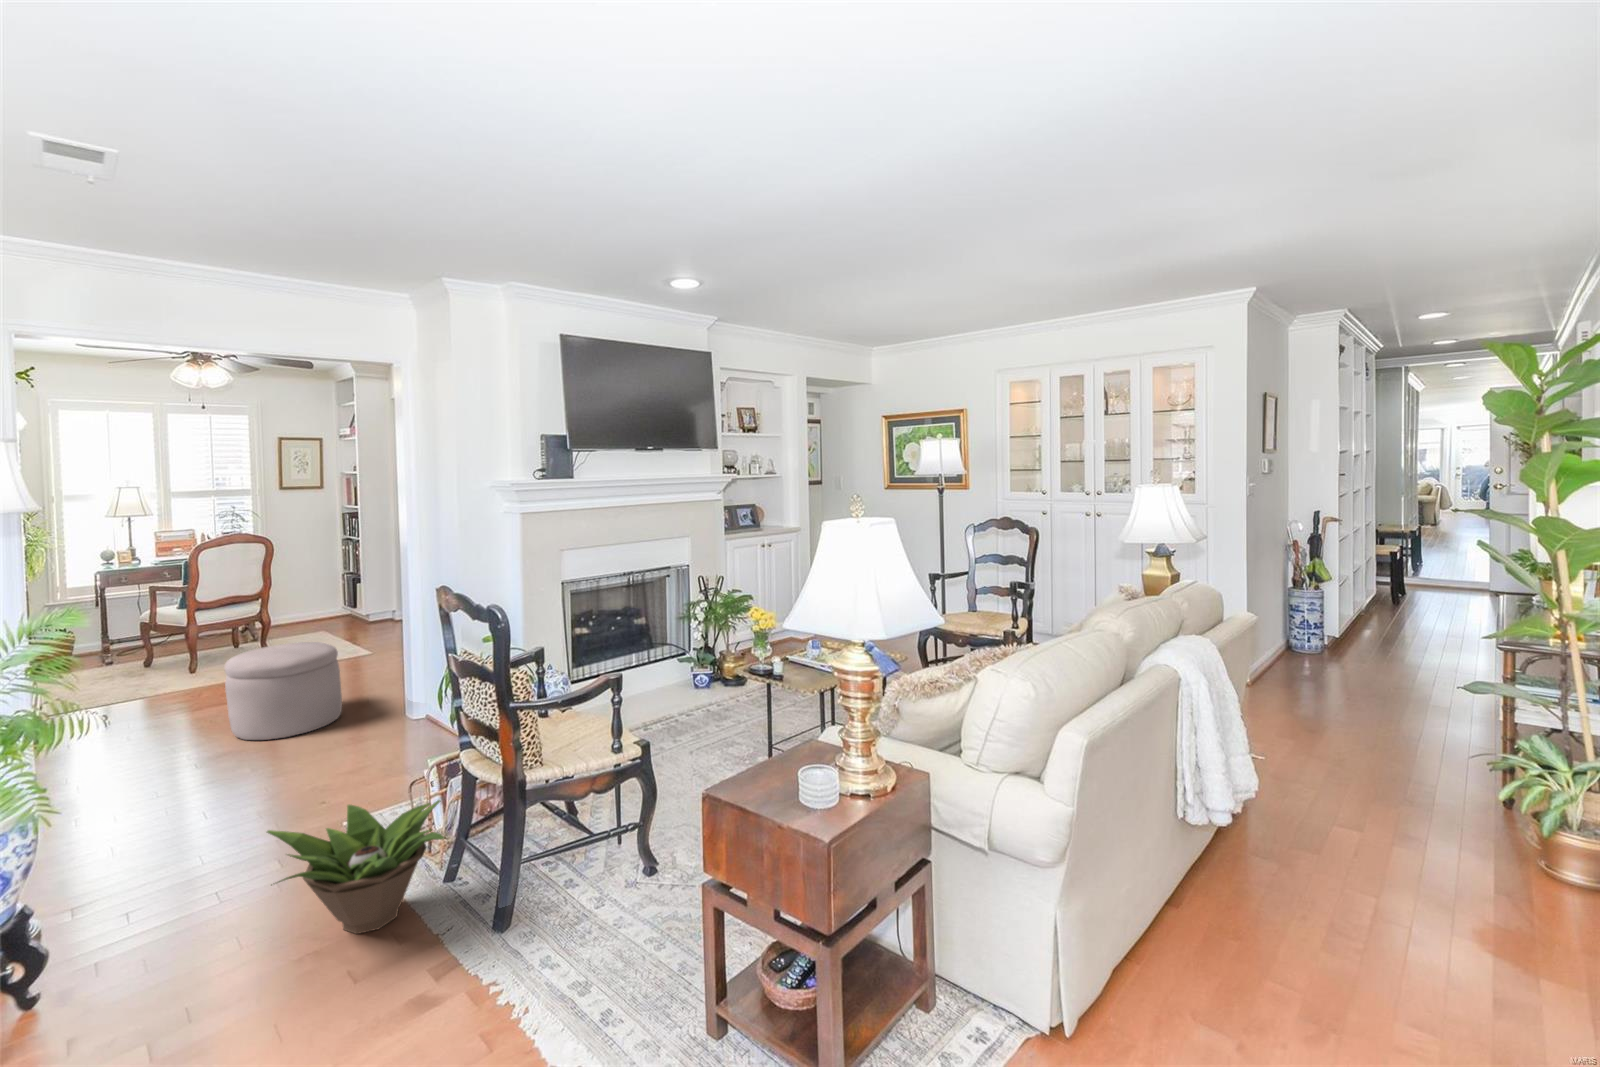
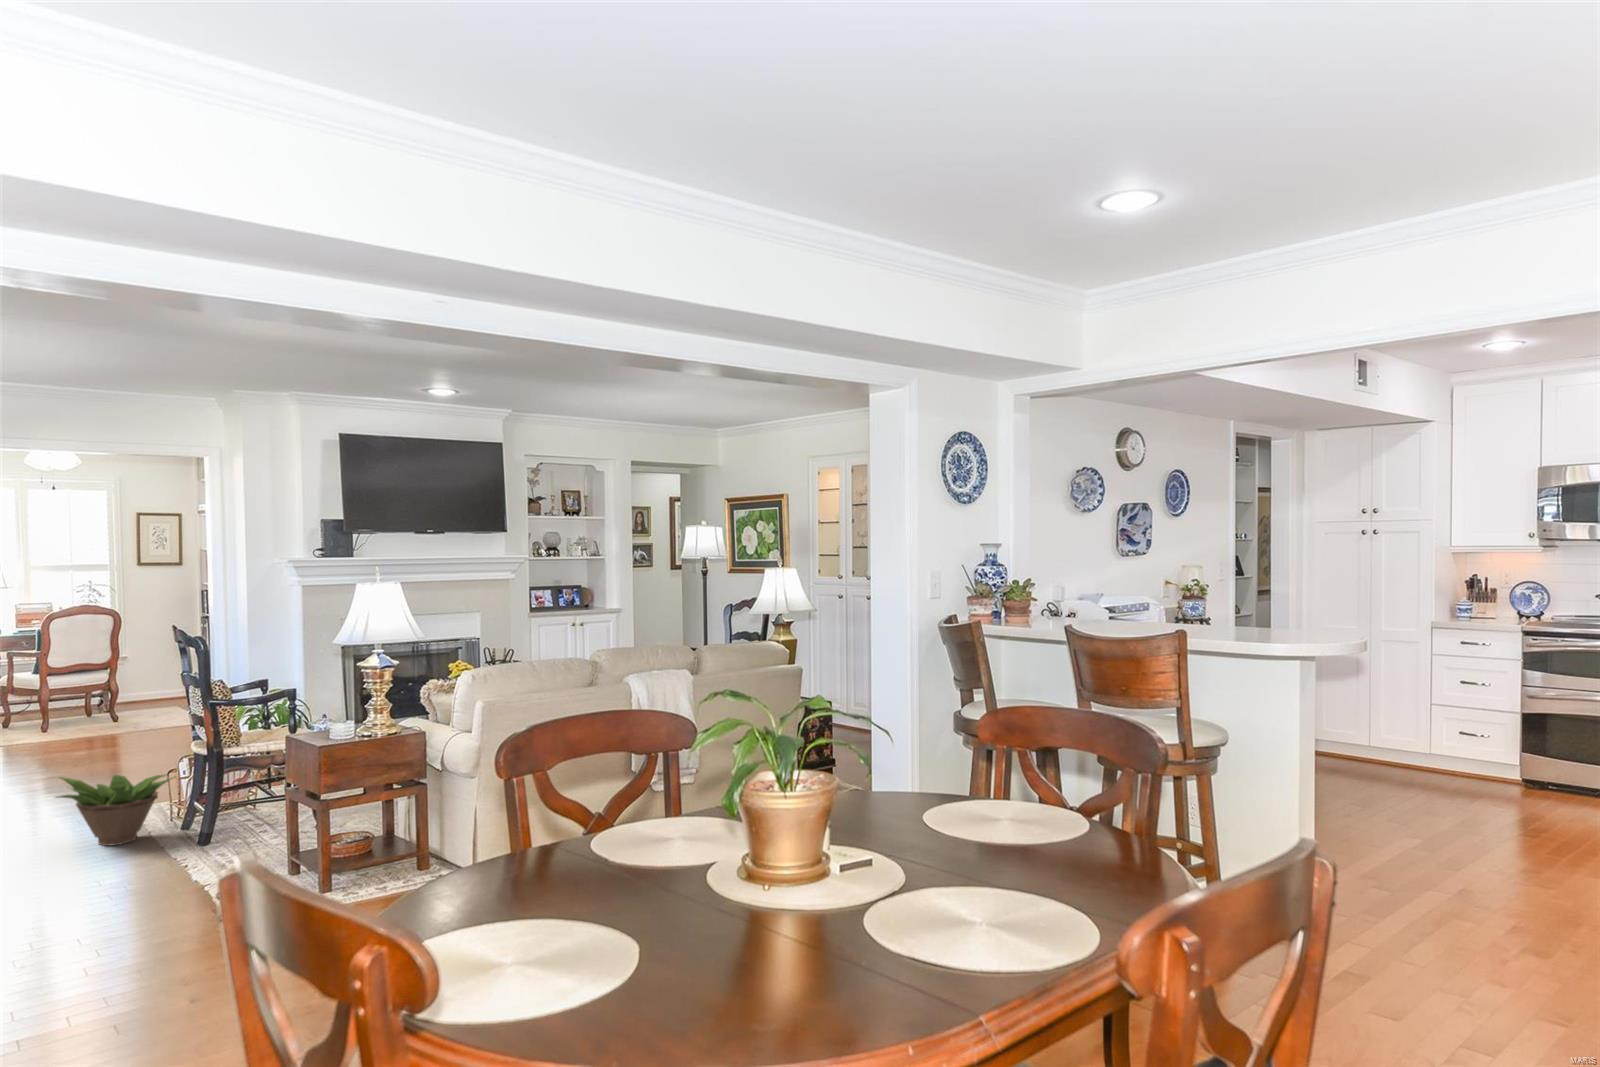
ottoman: present [224,642,342,740] -> none [58,694,151,769]

